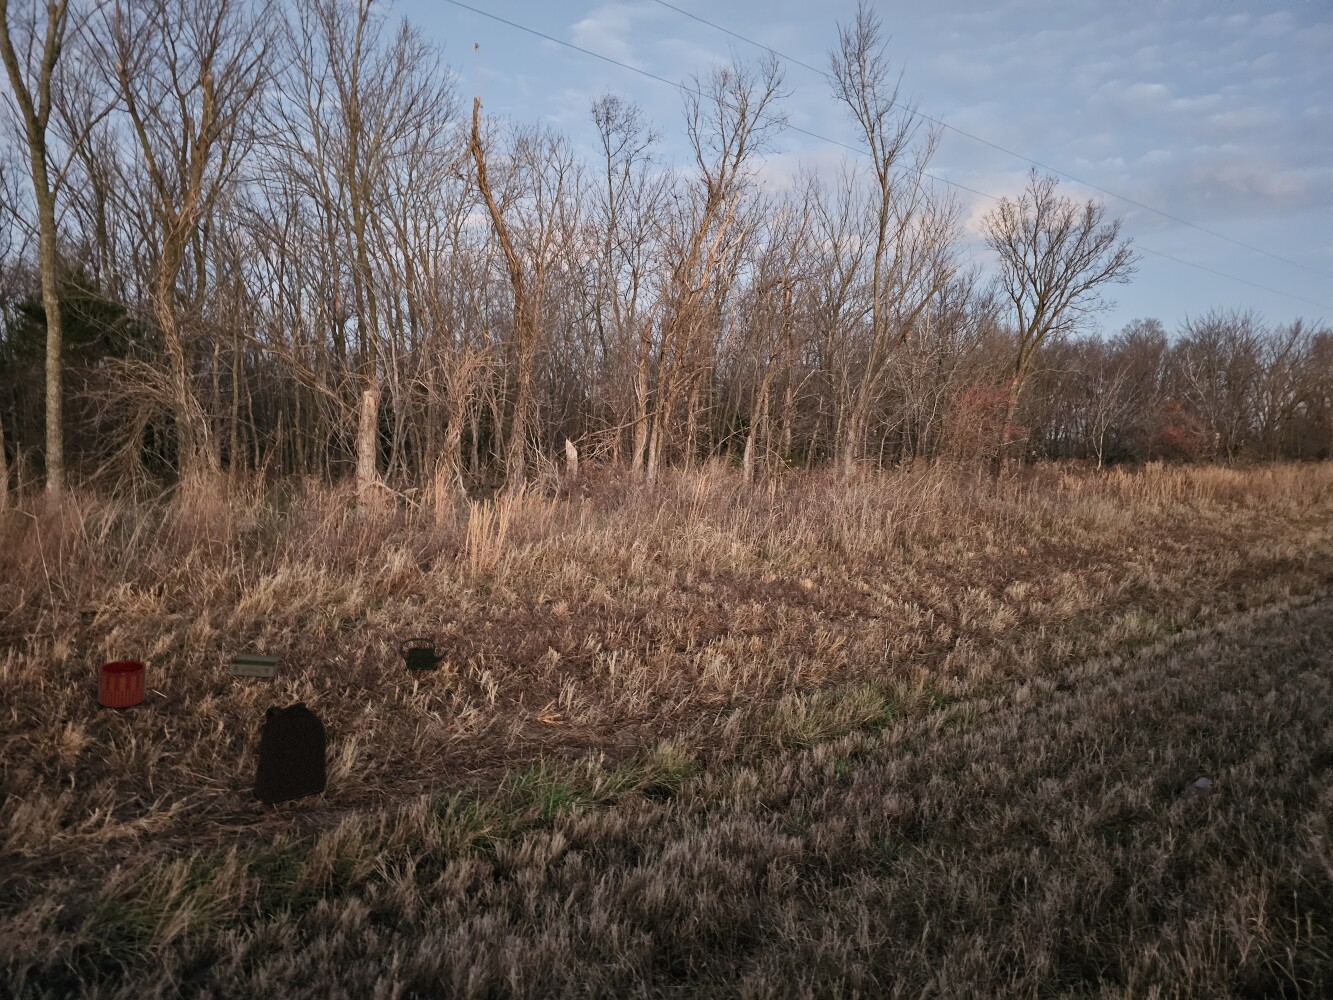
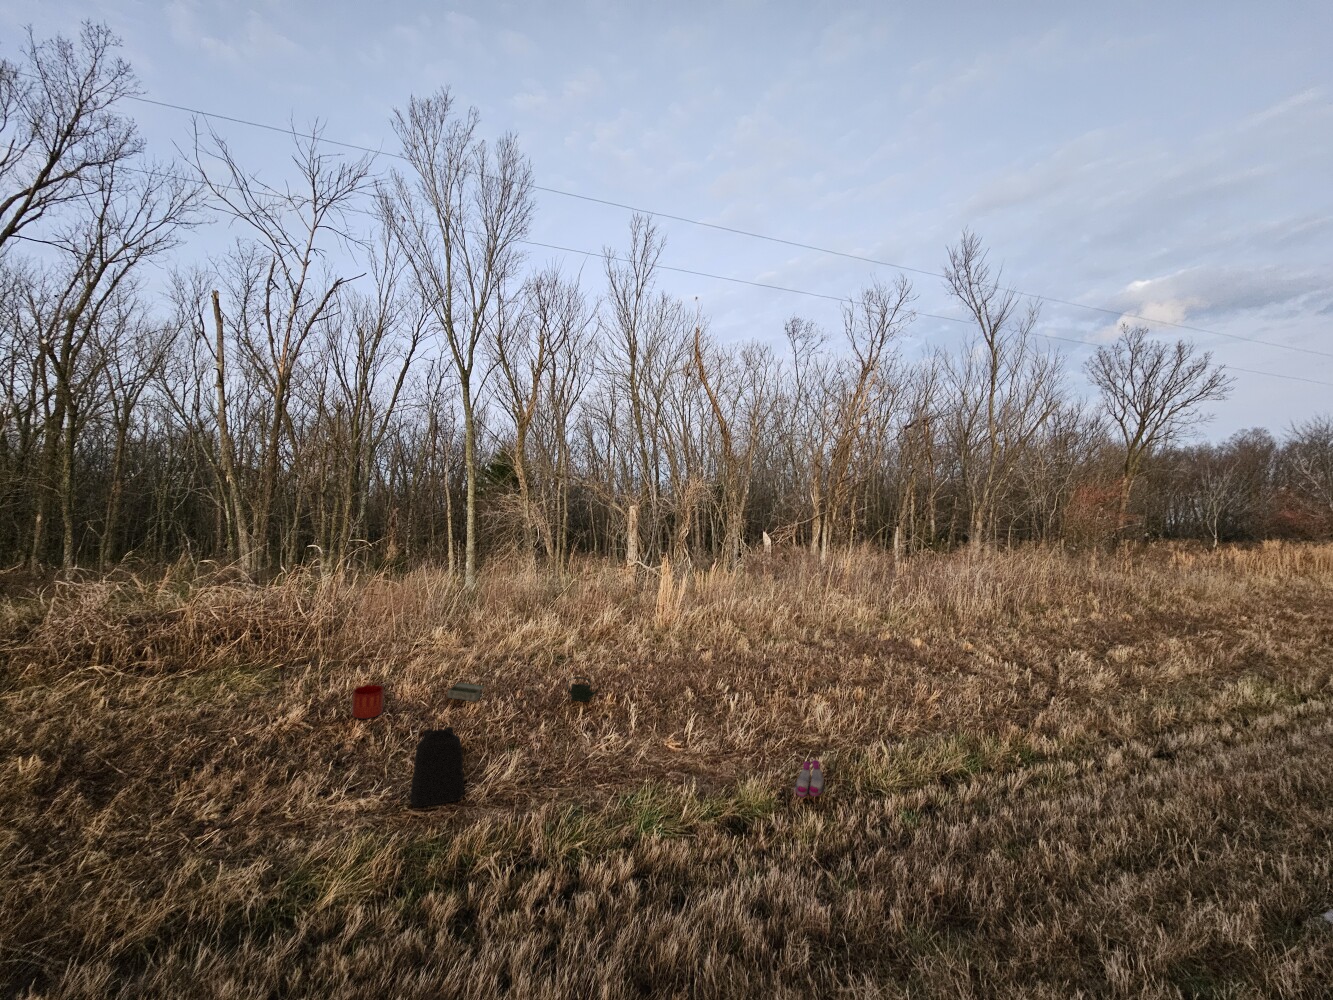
boots: none [715,714,746,755] -> present [795,760,824,797]

